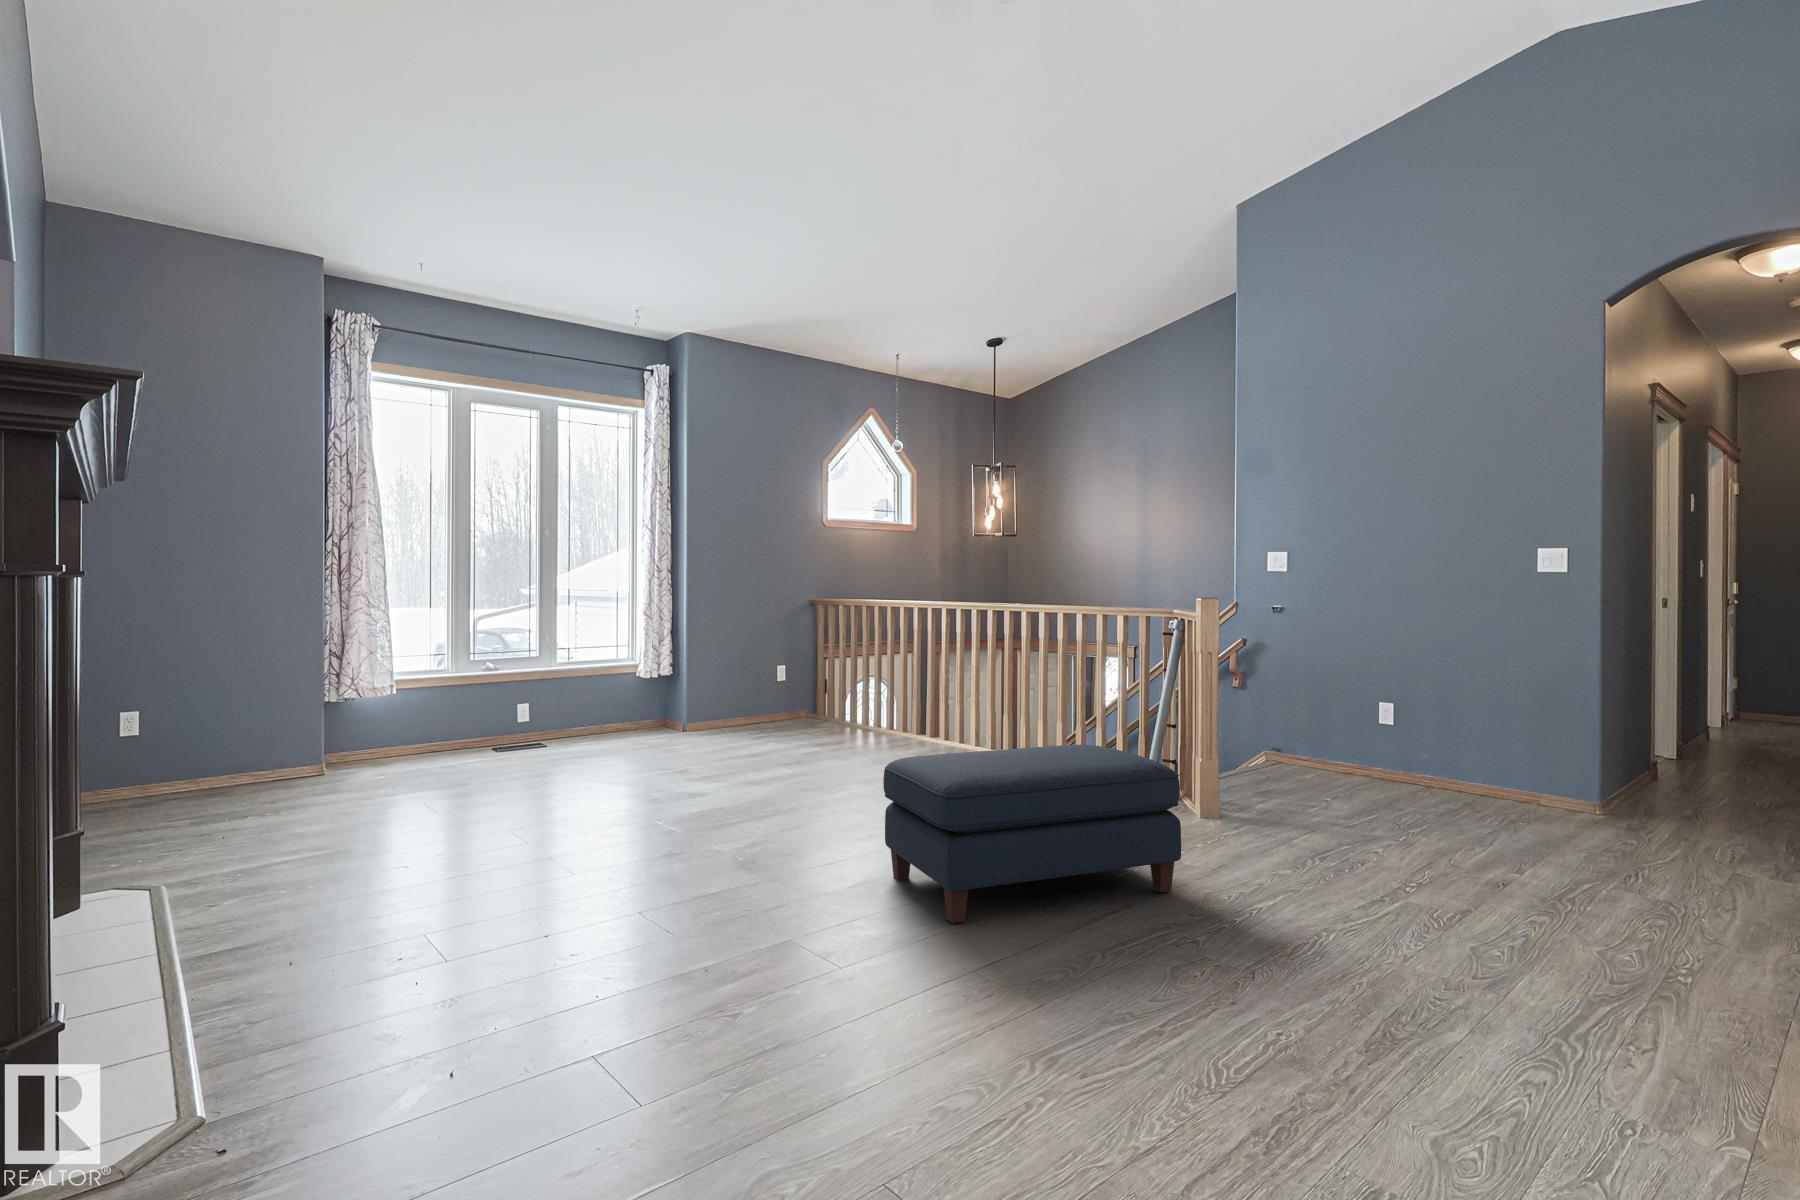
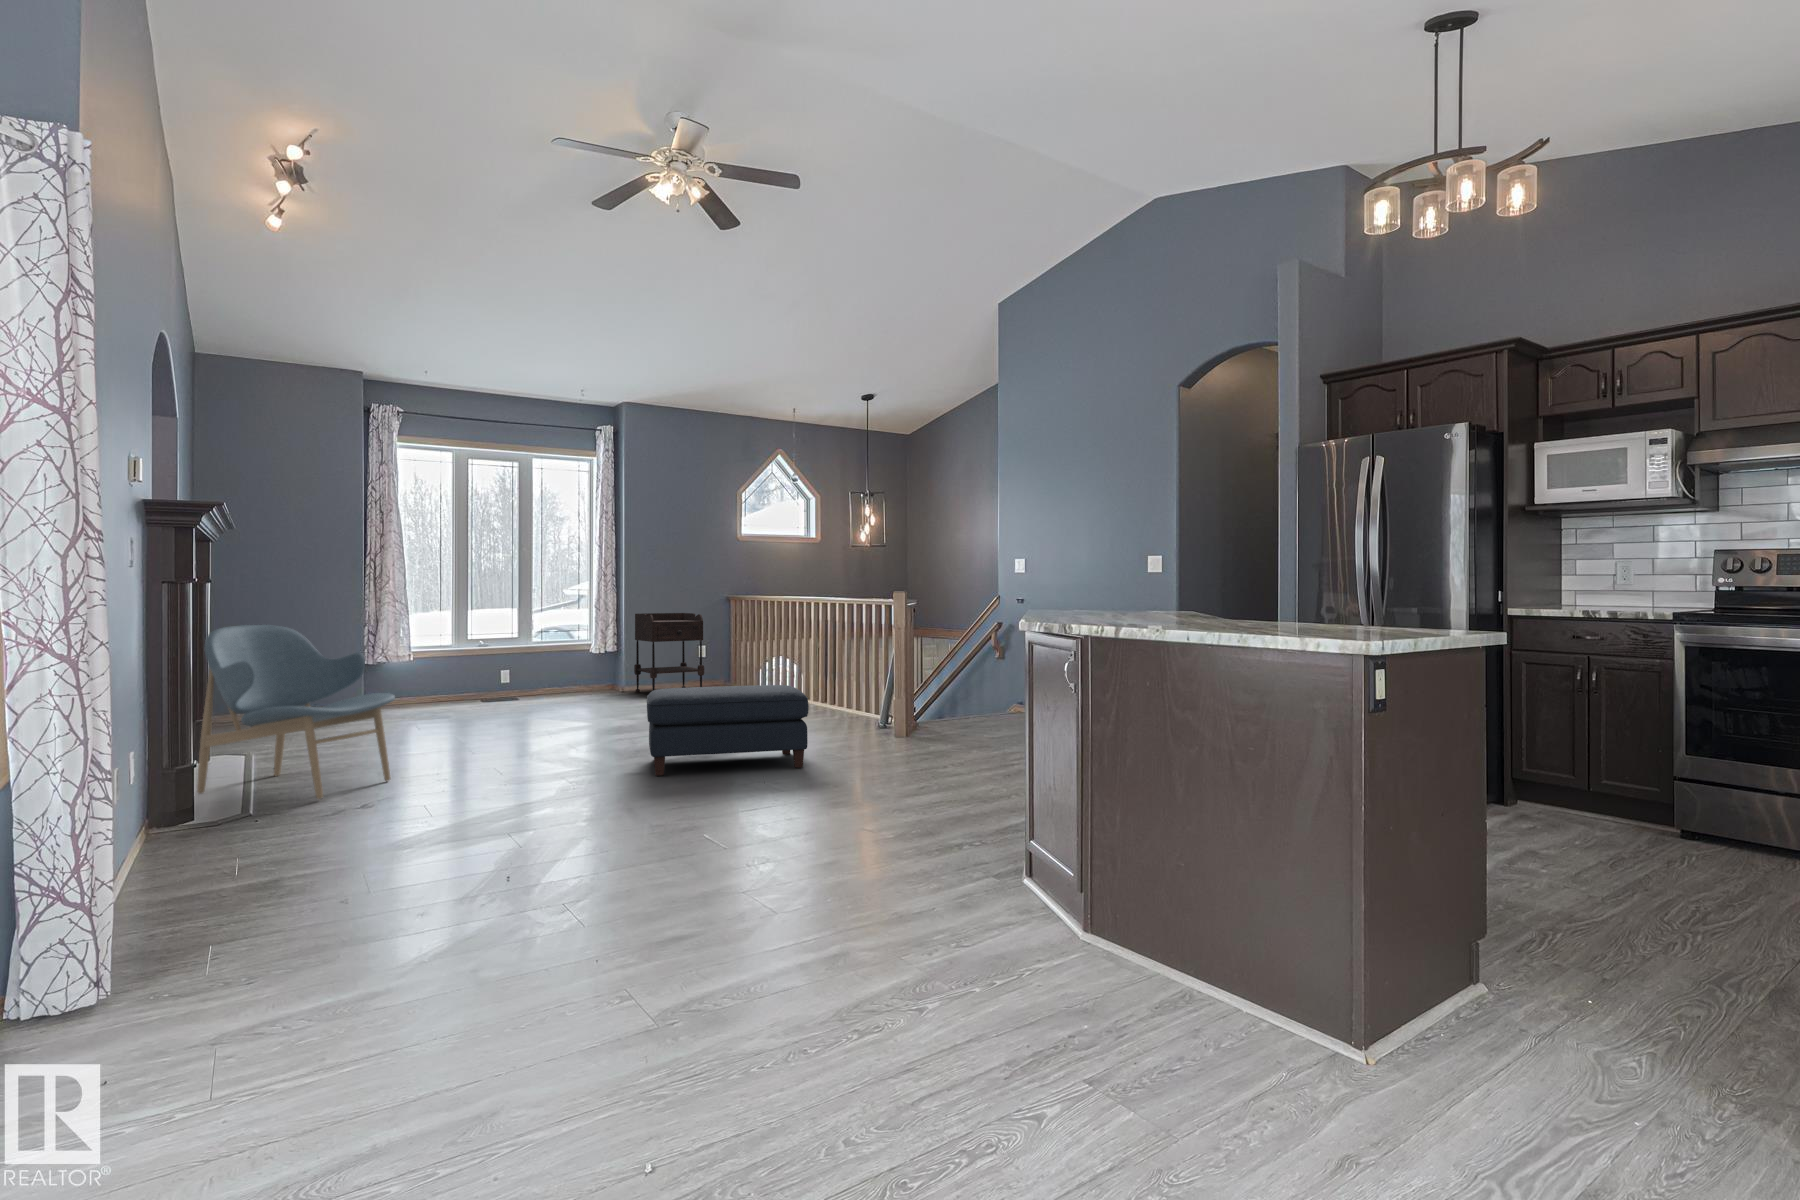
side table: none [697,622,798,738] -> present [634,613,704,692]
lounge chair: none [57,657,468,1037] -> present [197,625,395,799]

